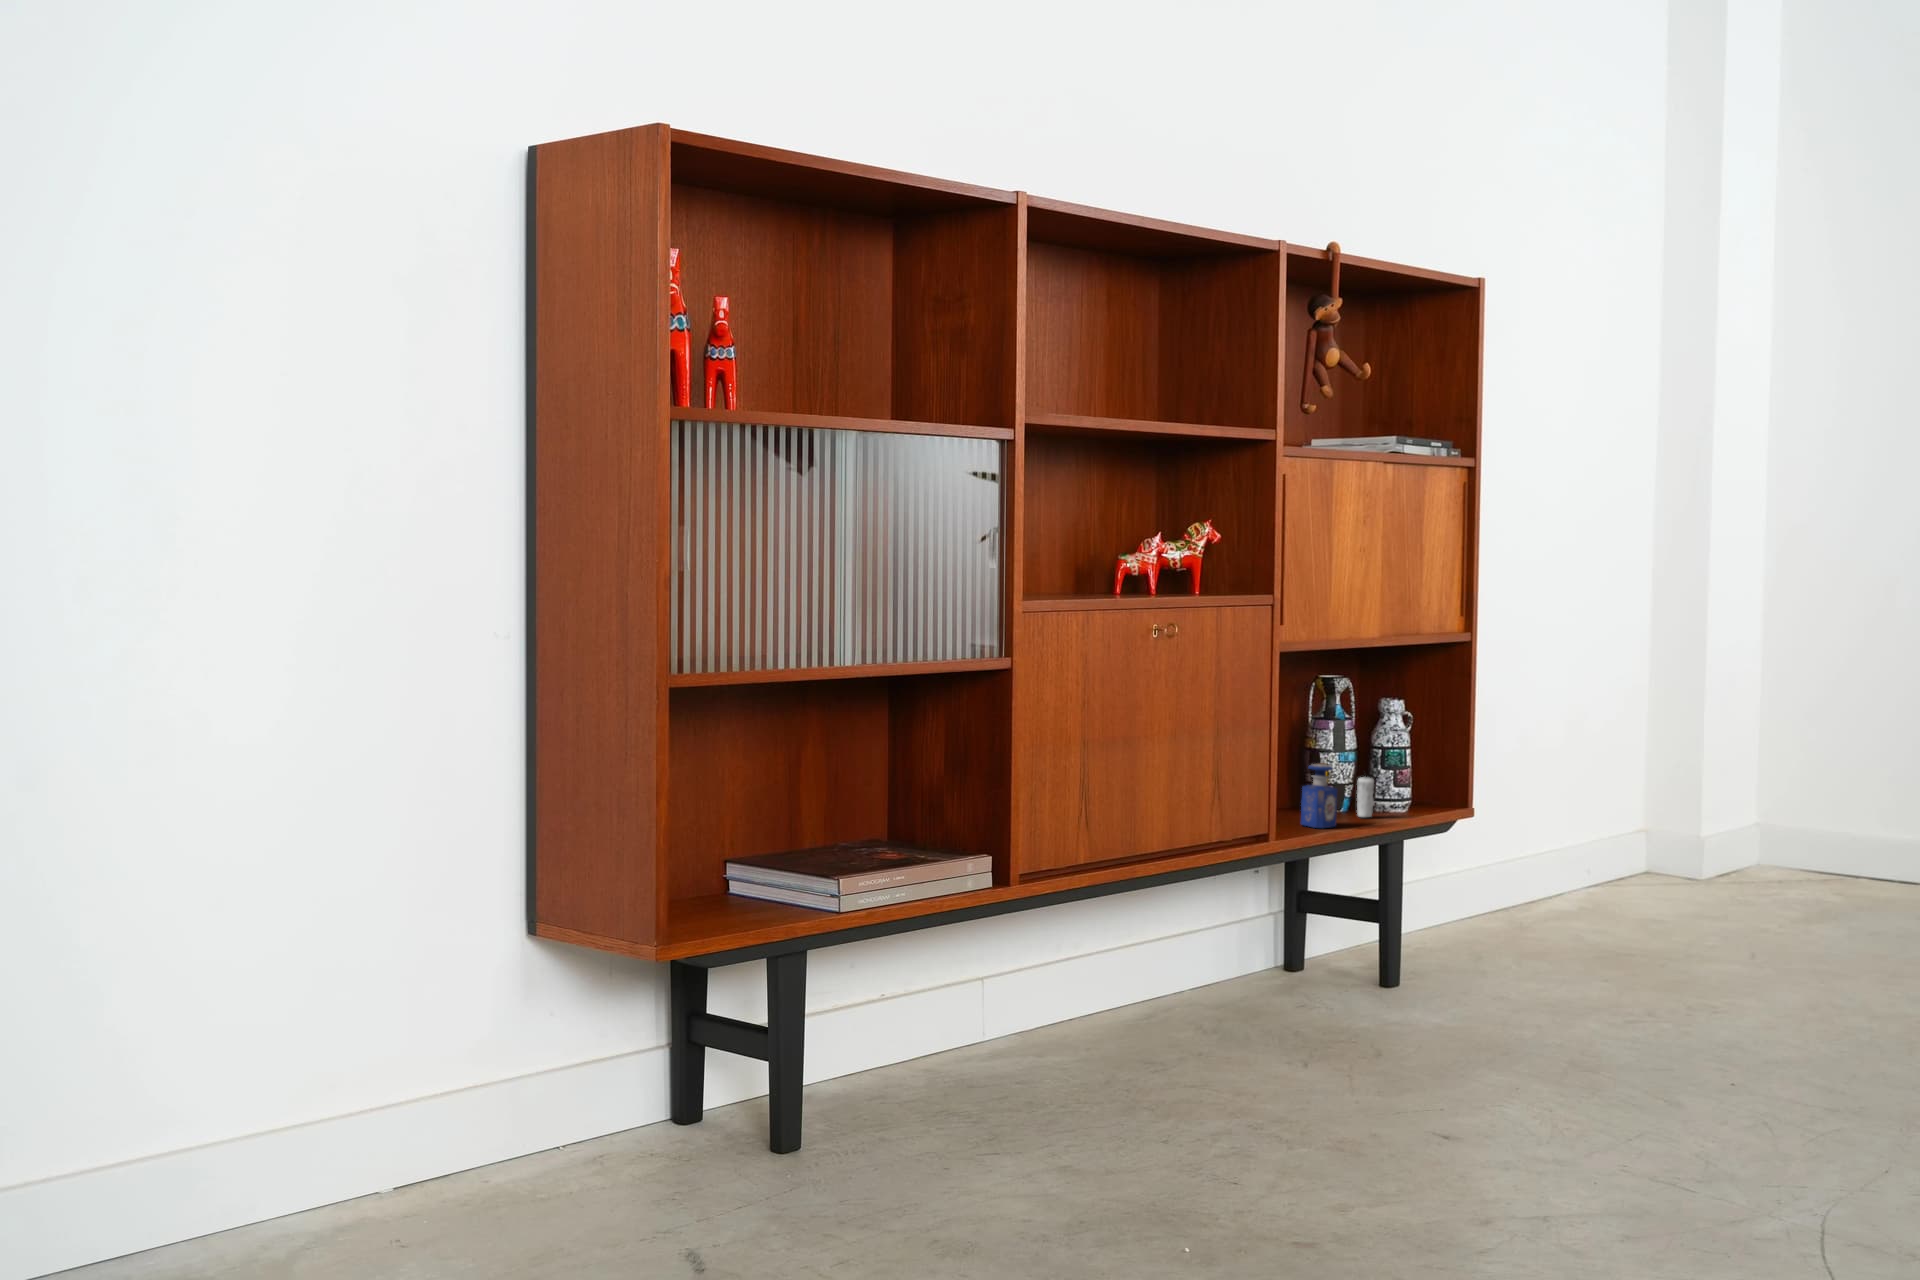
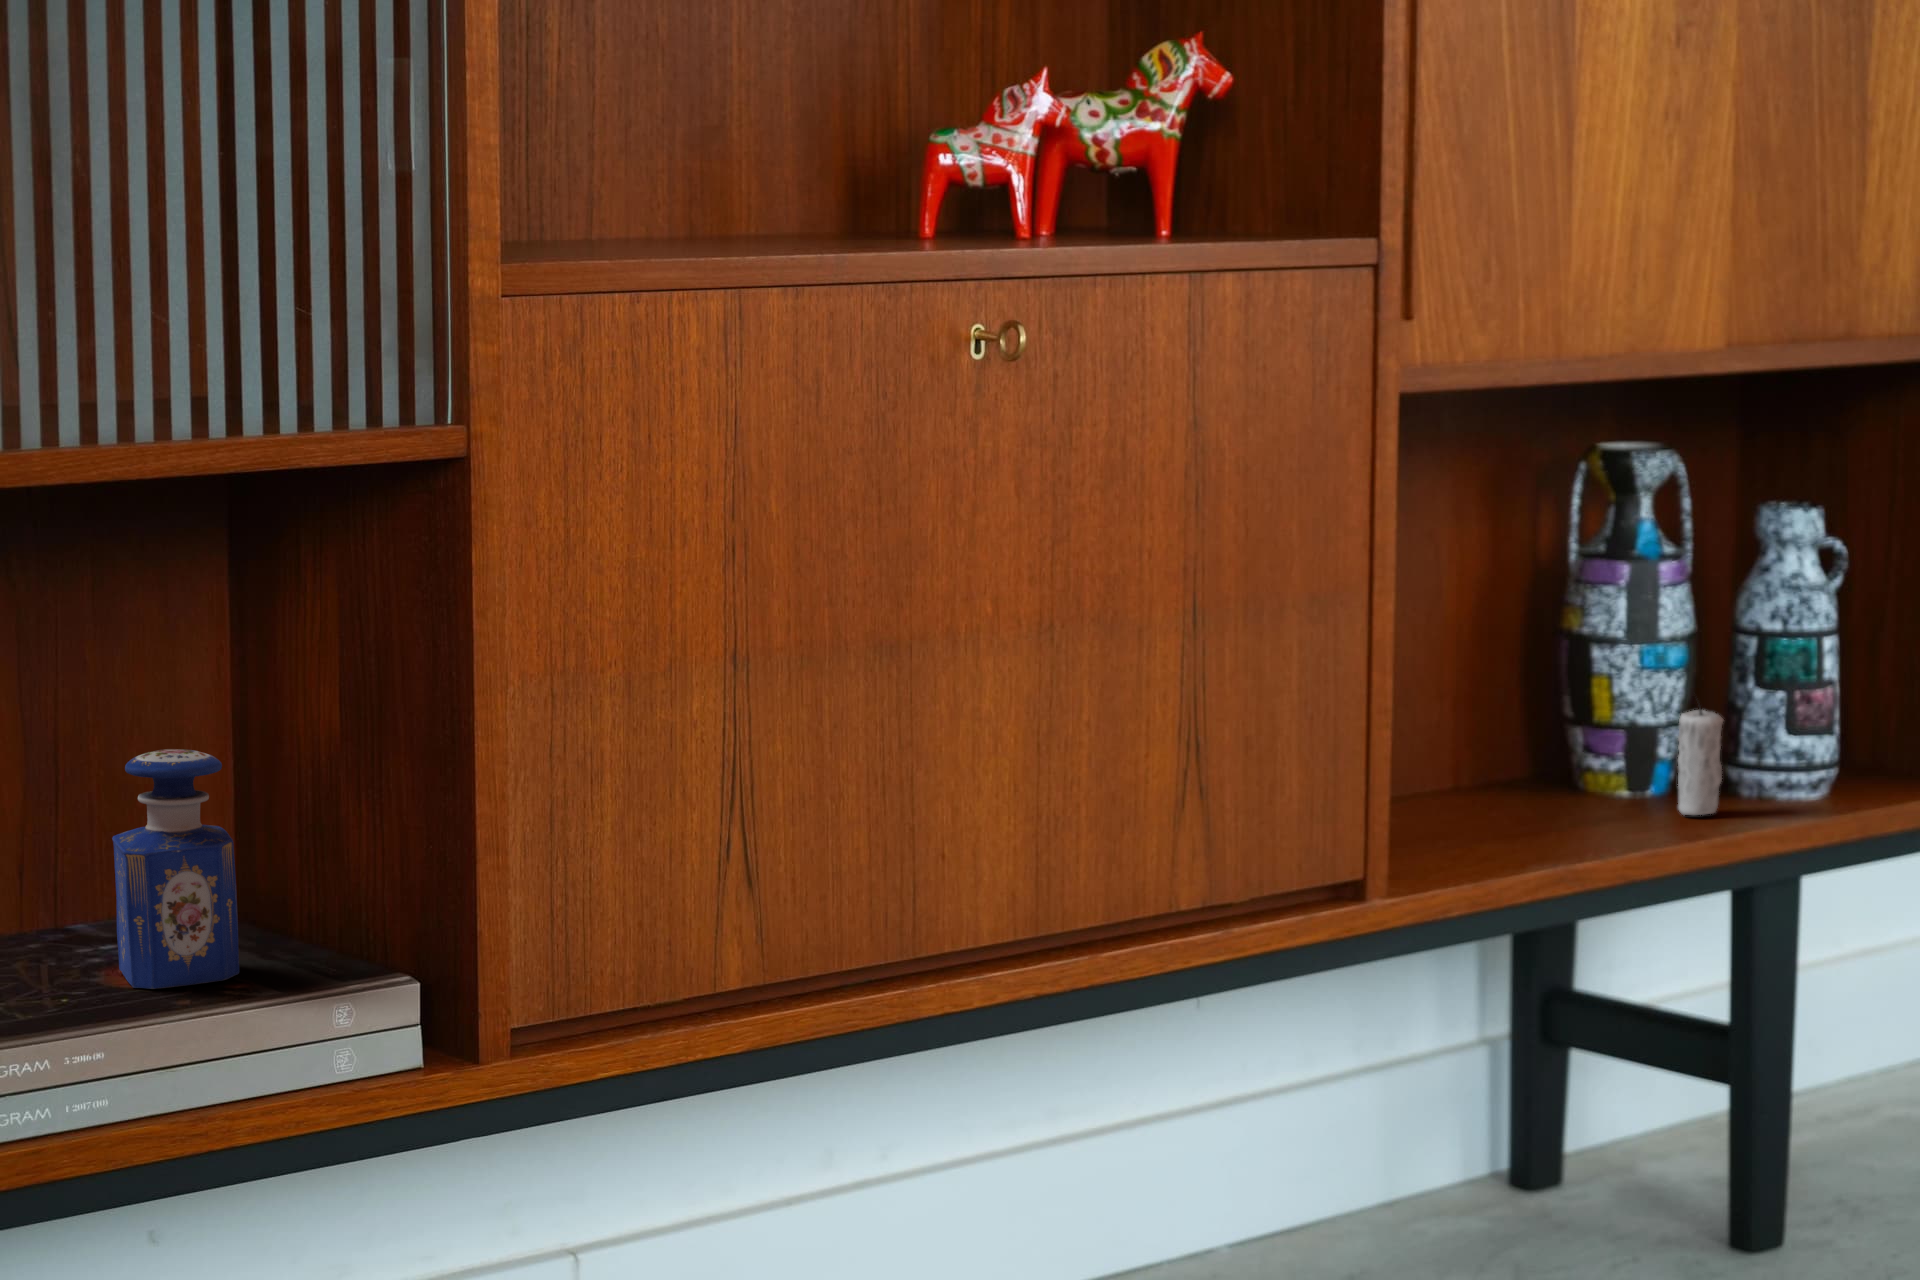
perfume bottle: present [1301,764,1337,828] -> present [112,749,239,989]

